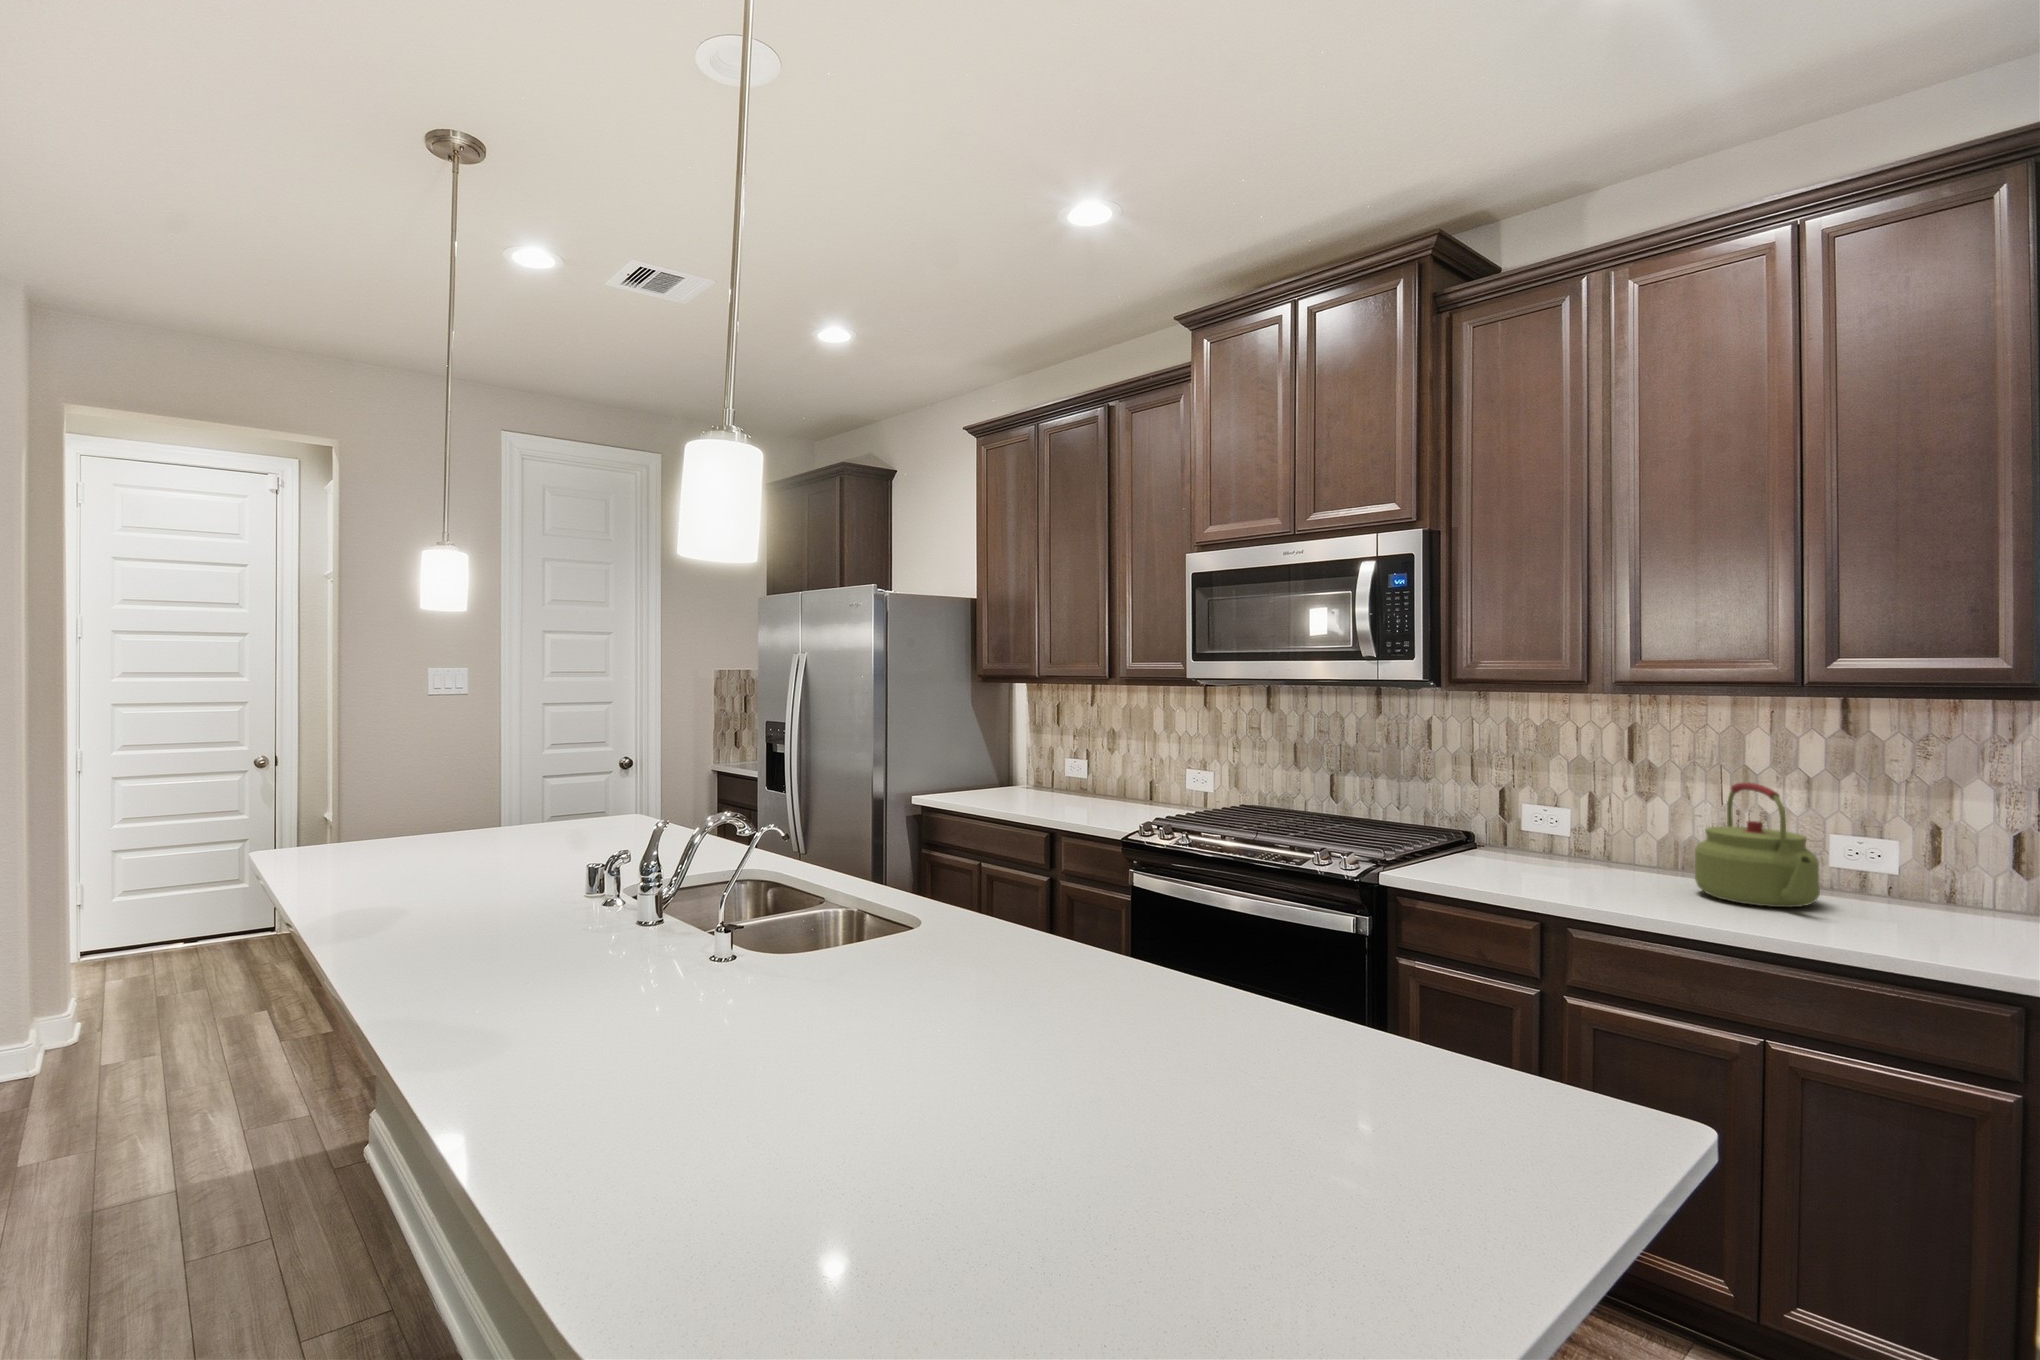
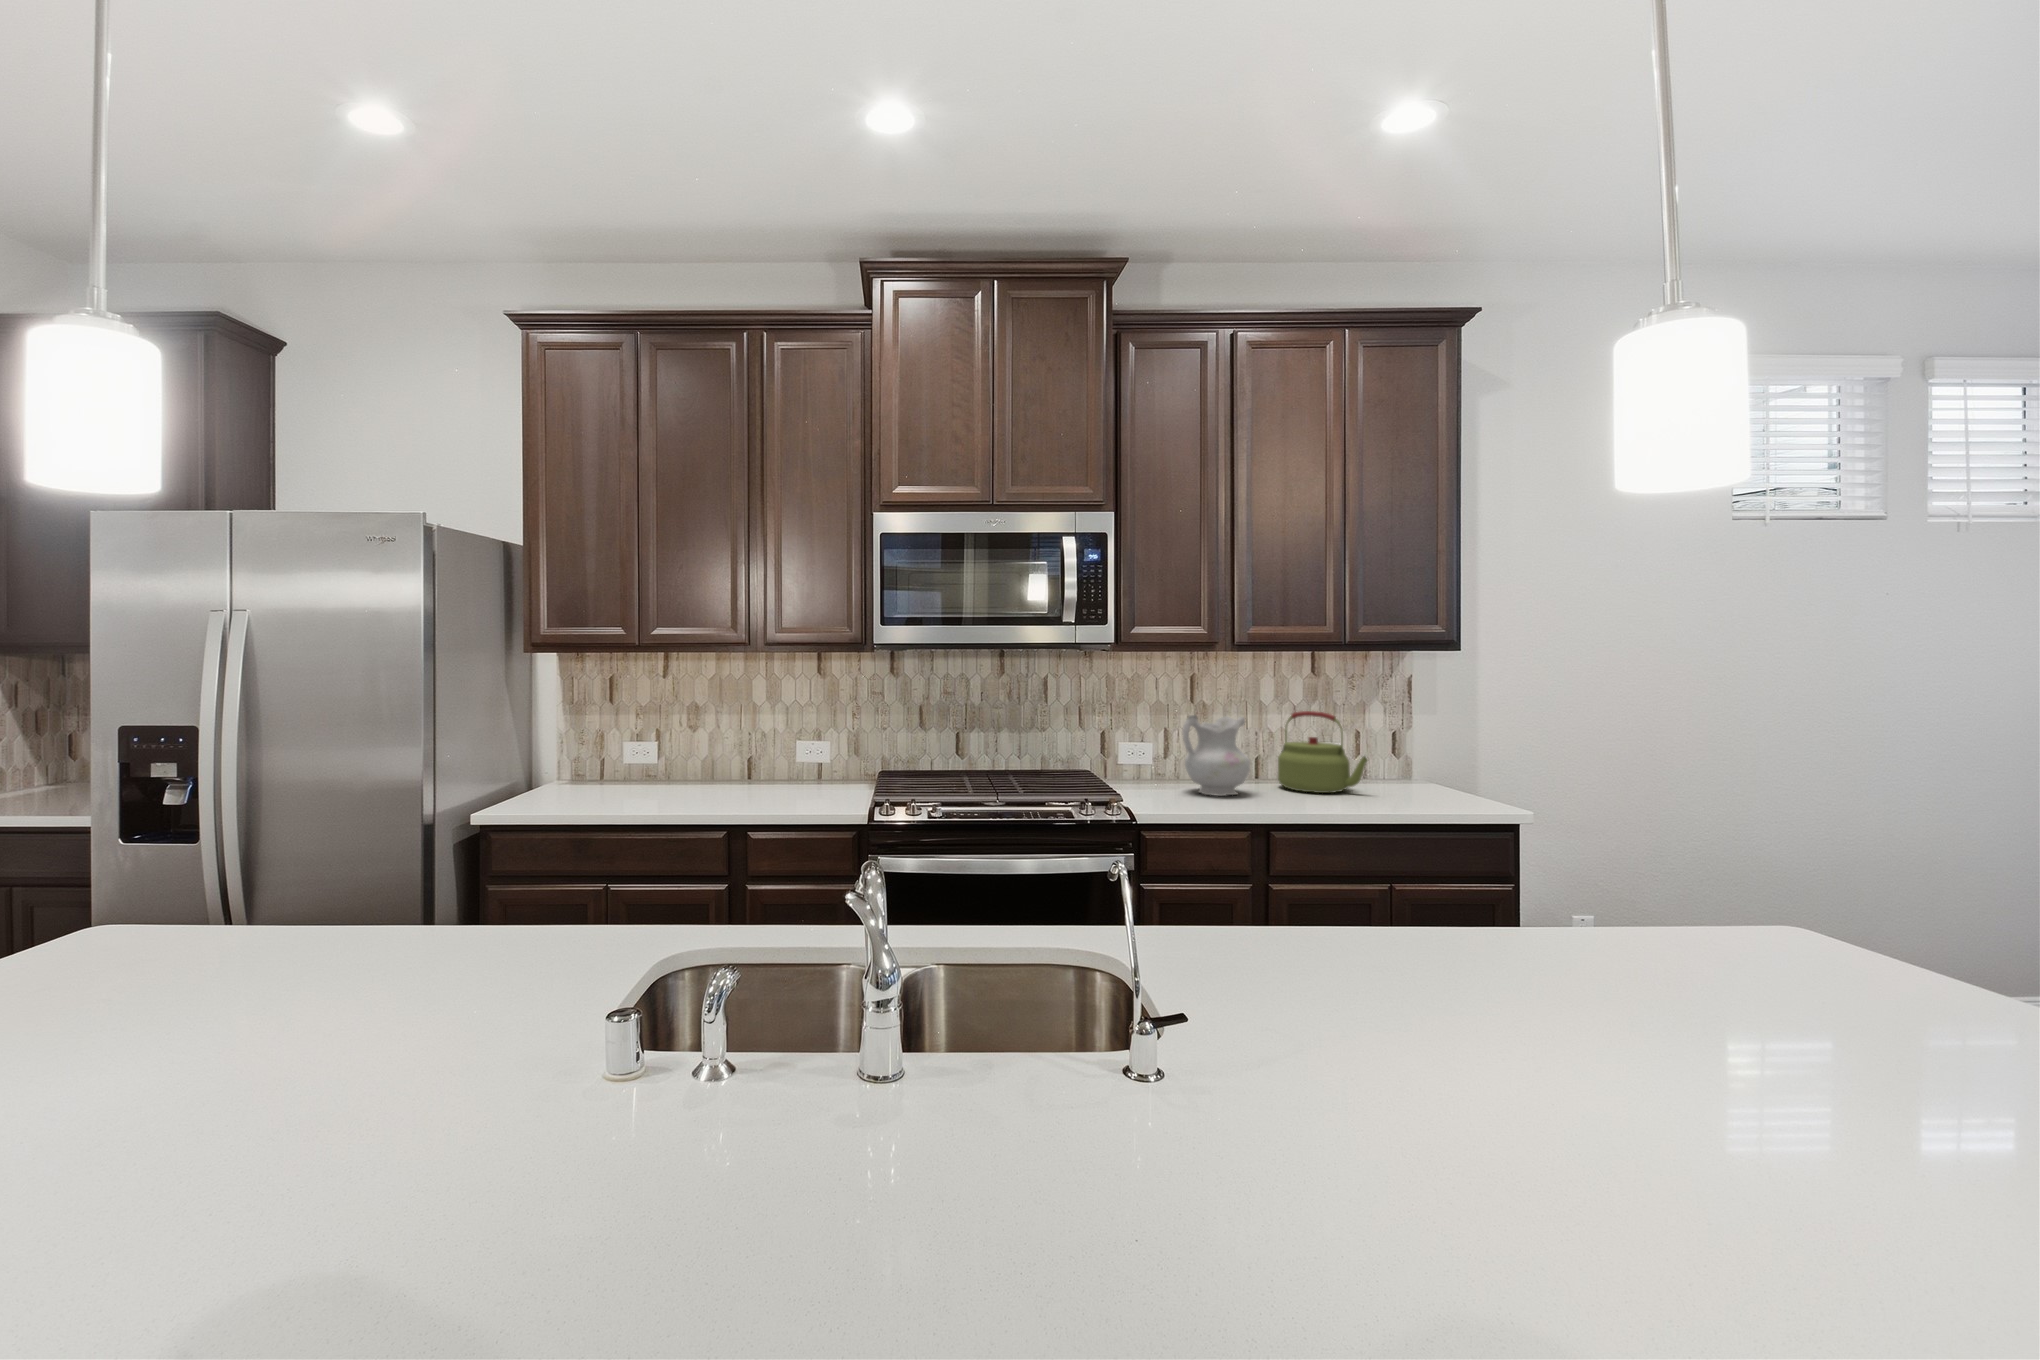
ceramic pitcher: none [1512,772,1620,884] -> present [1182,715,1250,796]

